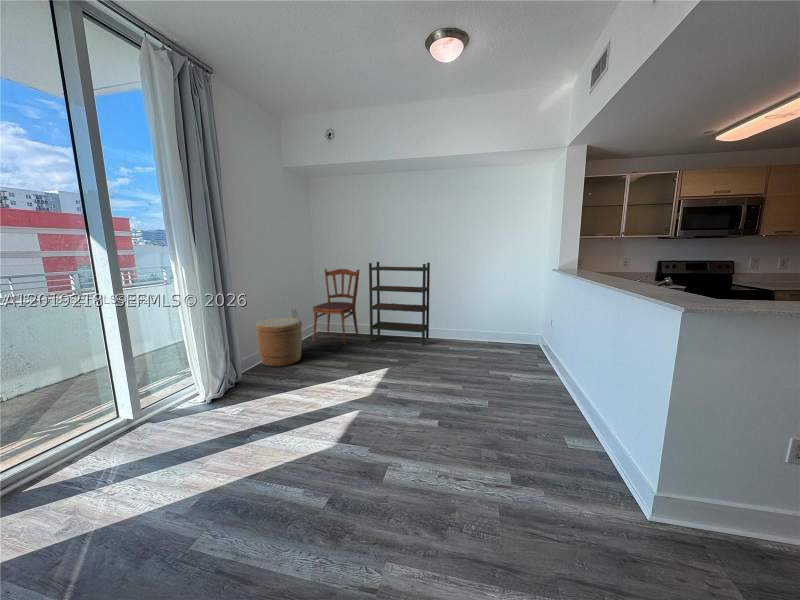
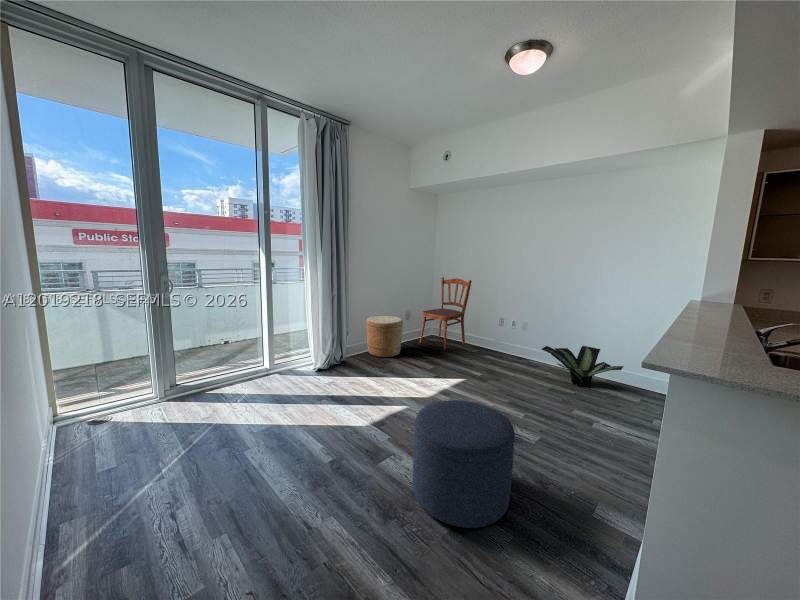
bookshelf: present [369,262,430,346] -> none [470,274,543,367]
potted plant: none [443,318,506,352] -> present [542,346,624,387]
ottoman: none [428,383,530,506] -> present [413,400,515,528]

